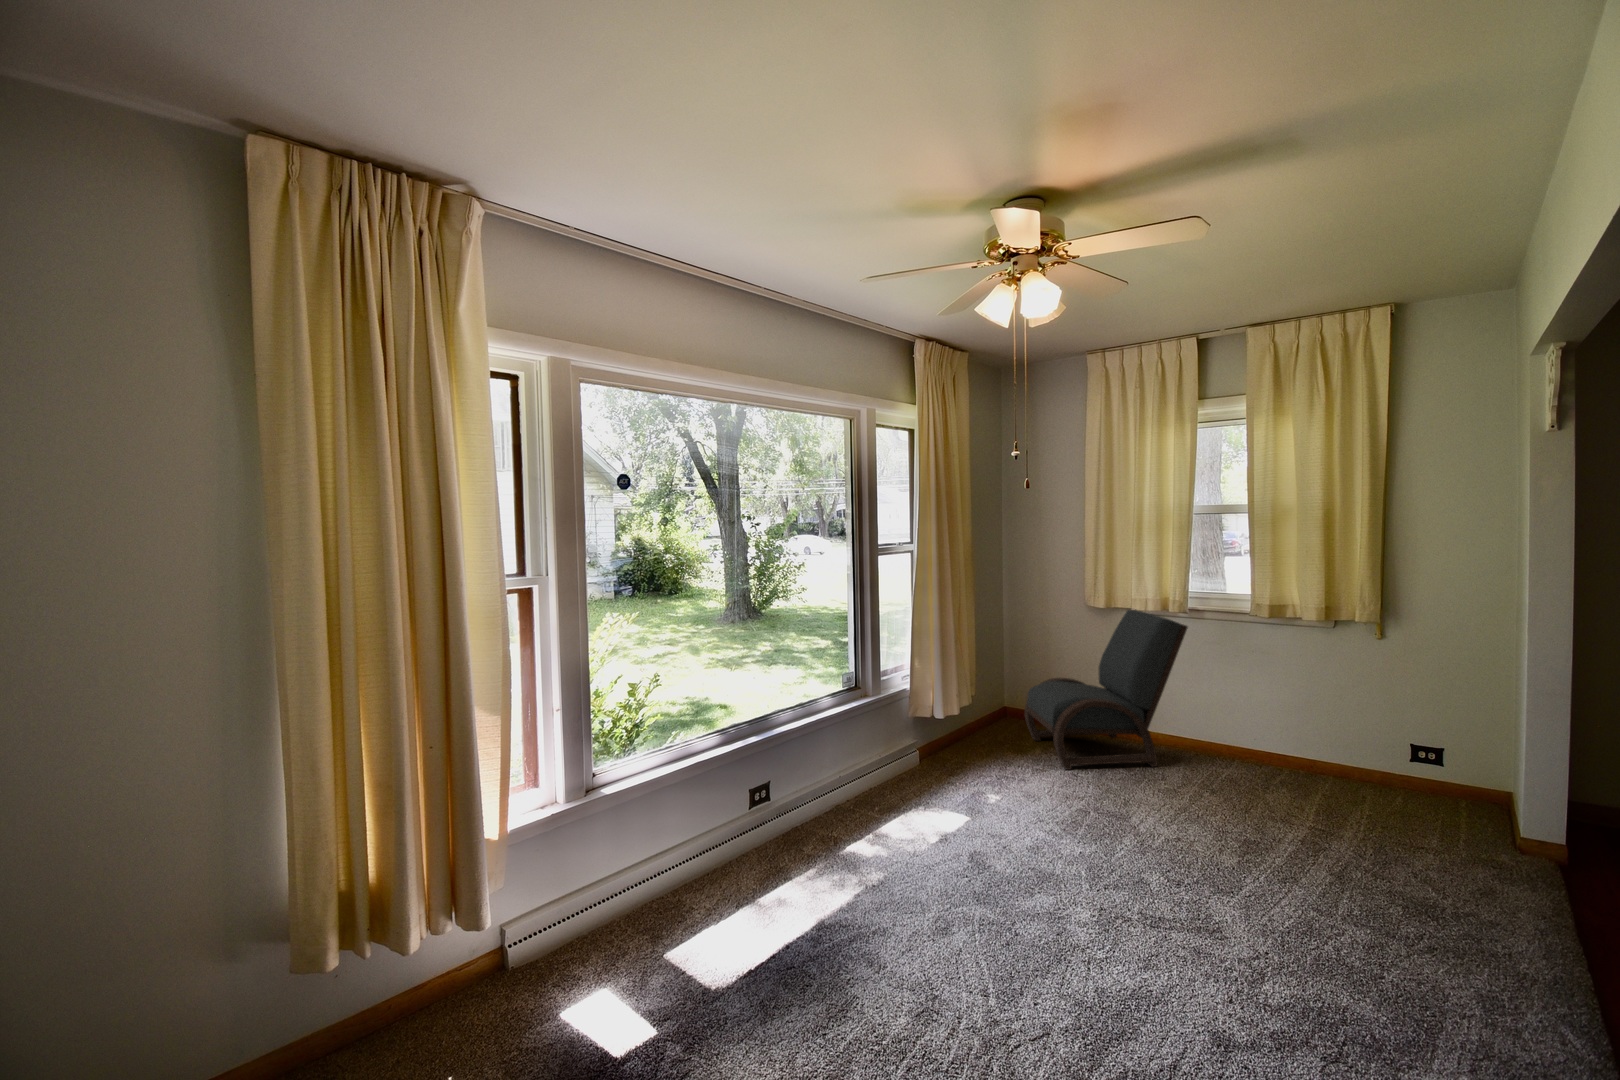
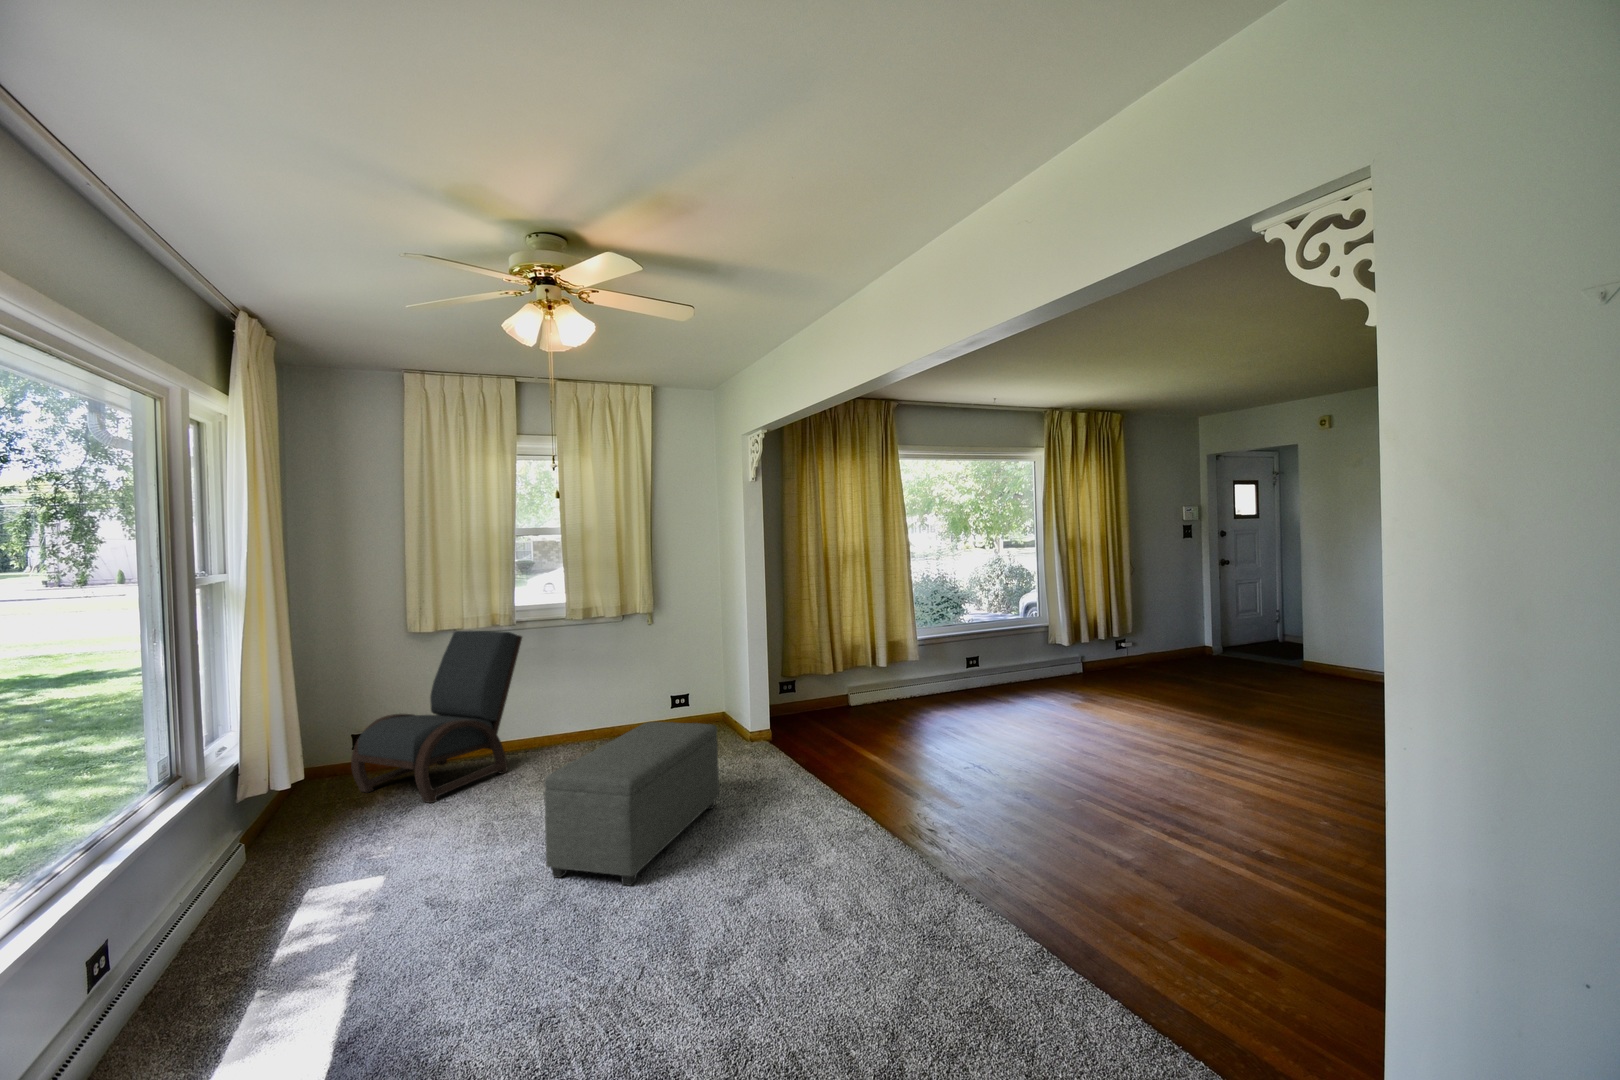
ottoman: none [1070,767,1361,947] -> present [544,722,719,886]

